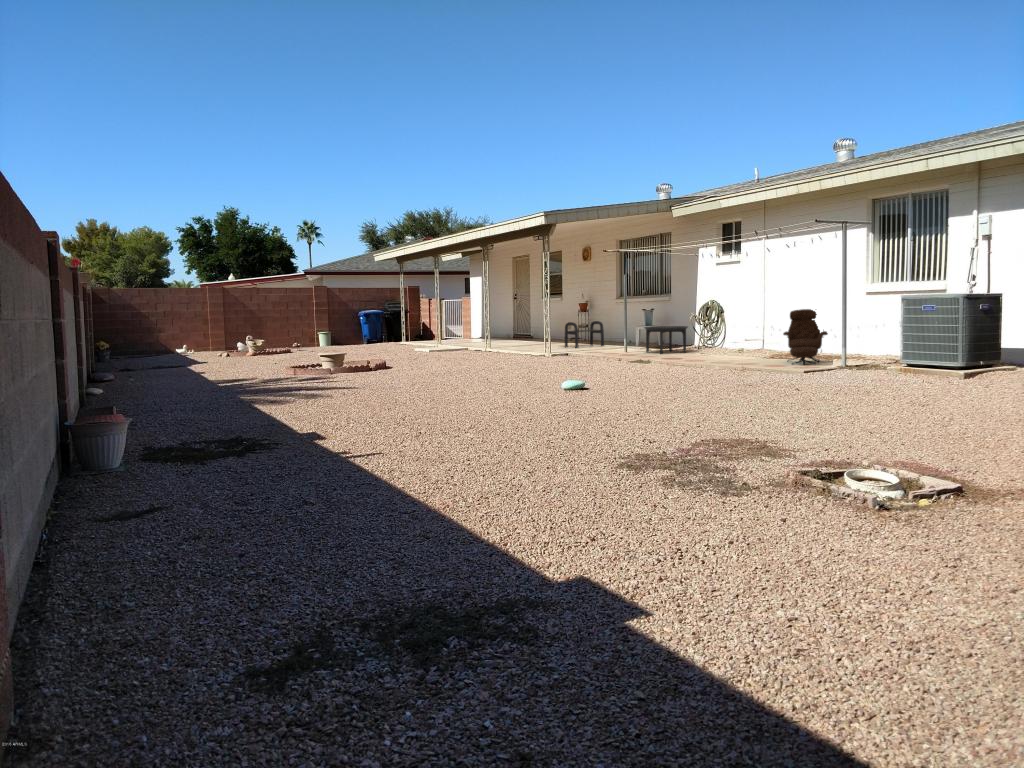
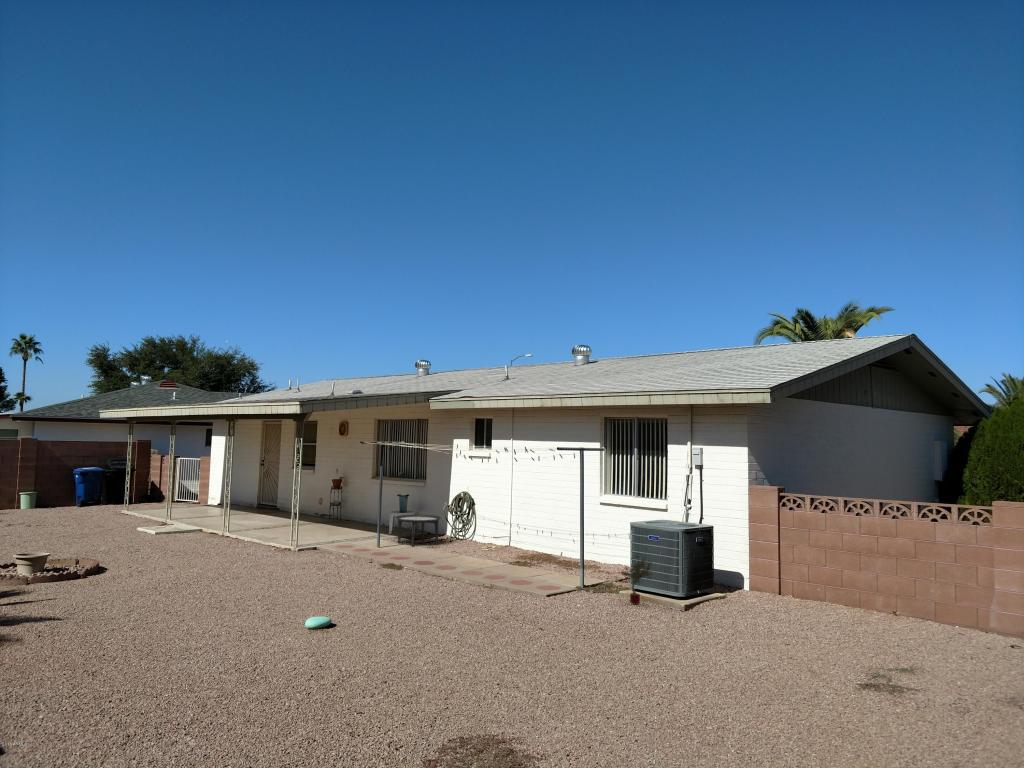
lounge chair: present [783,309,828,365] -> none [529,513,569,571]
bench: present [565,321,604,348] -> none [313,501,355,531]
potted tree: none [896,327,938,383] -> present [622,553,653,605]

